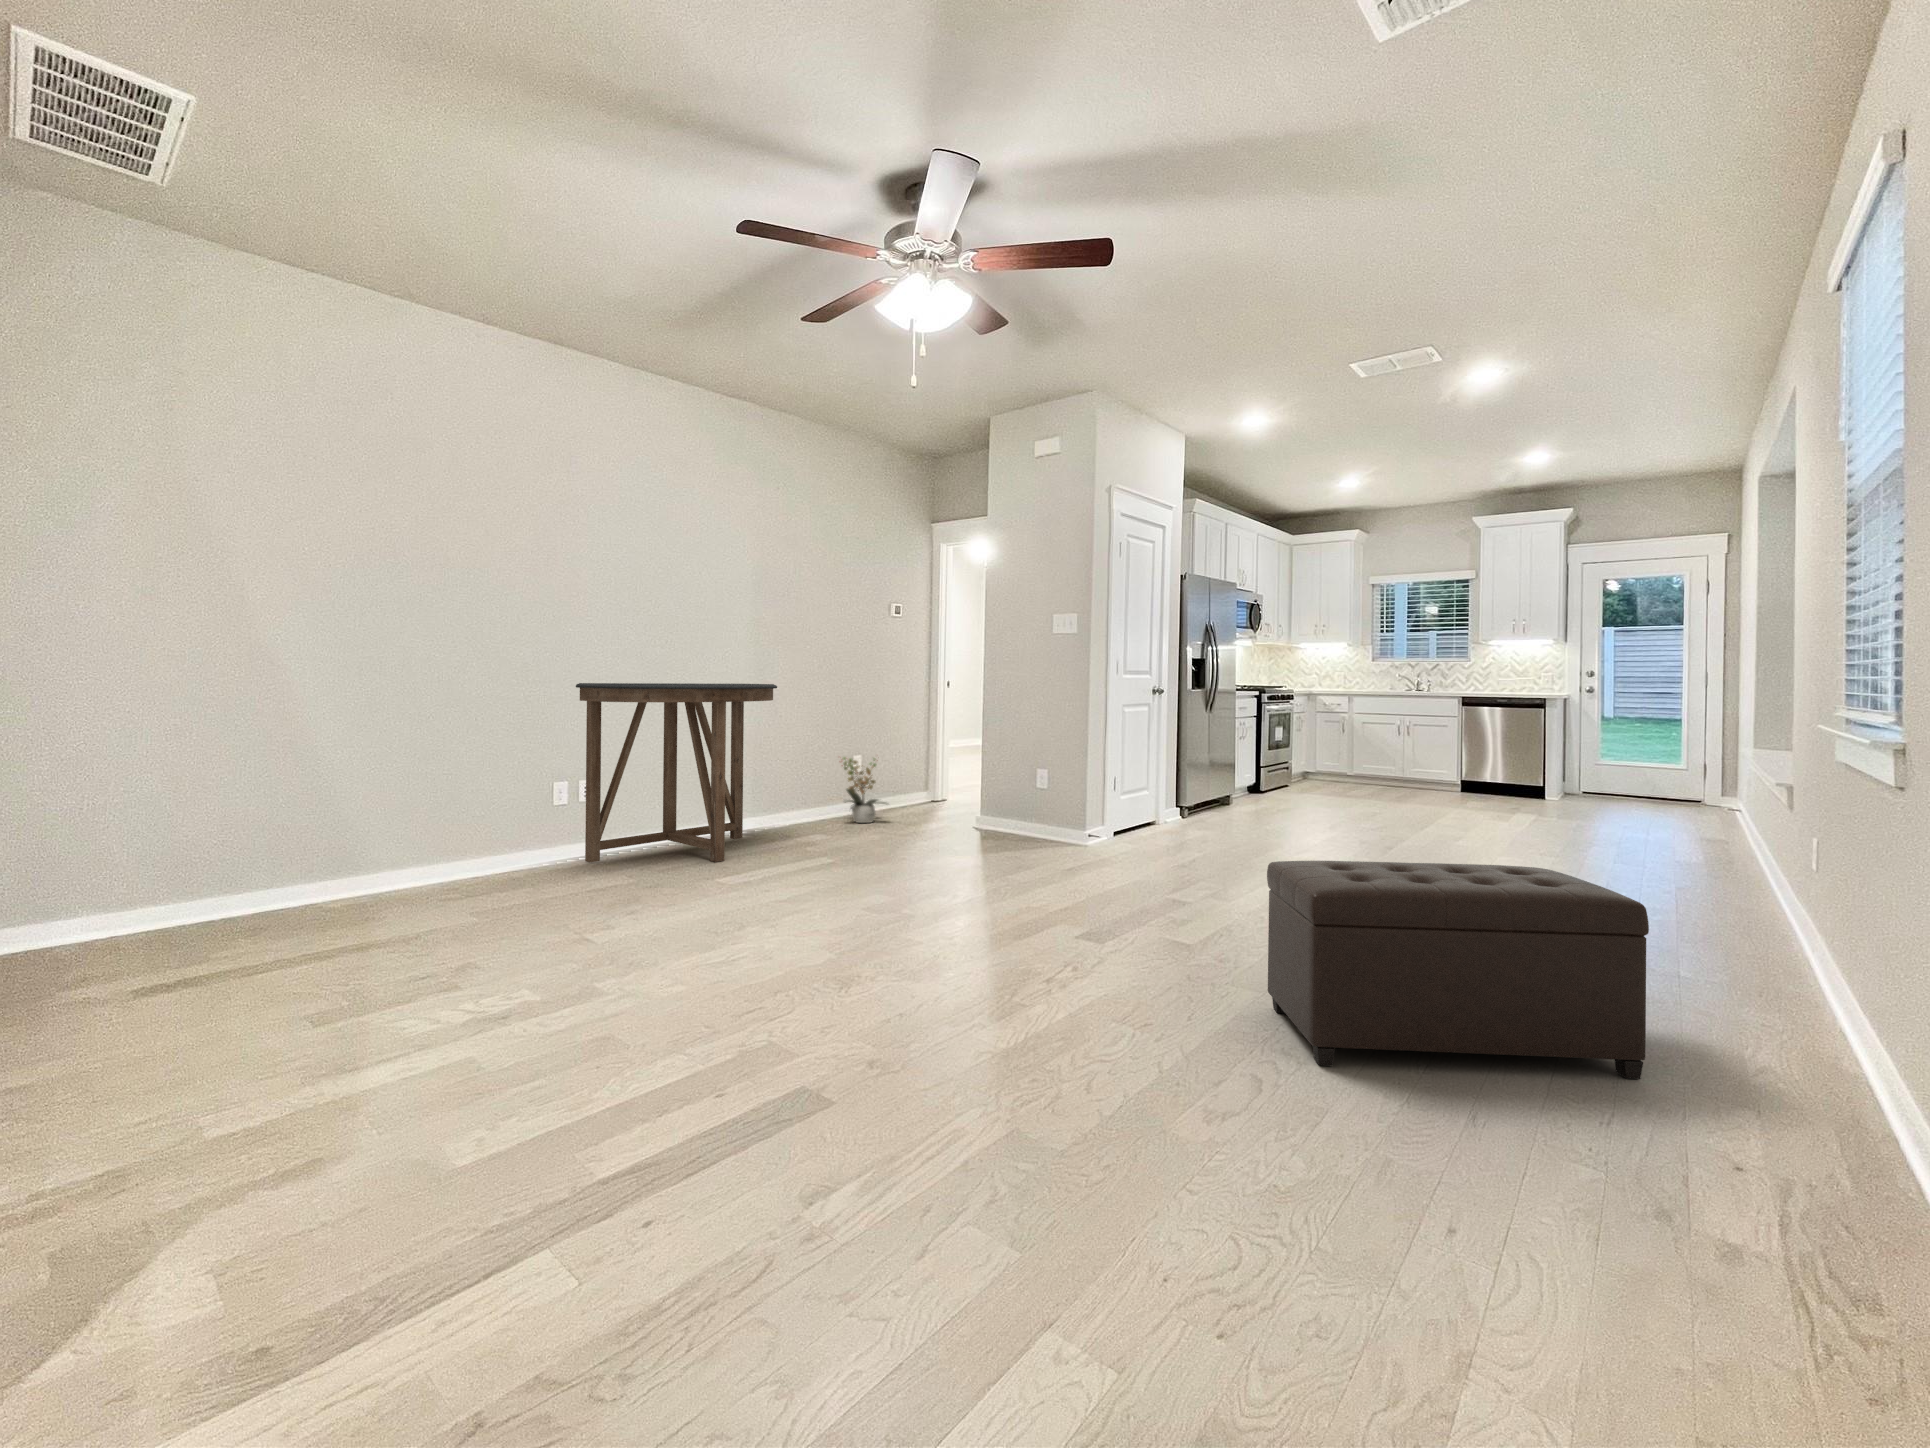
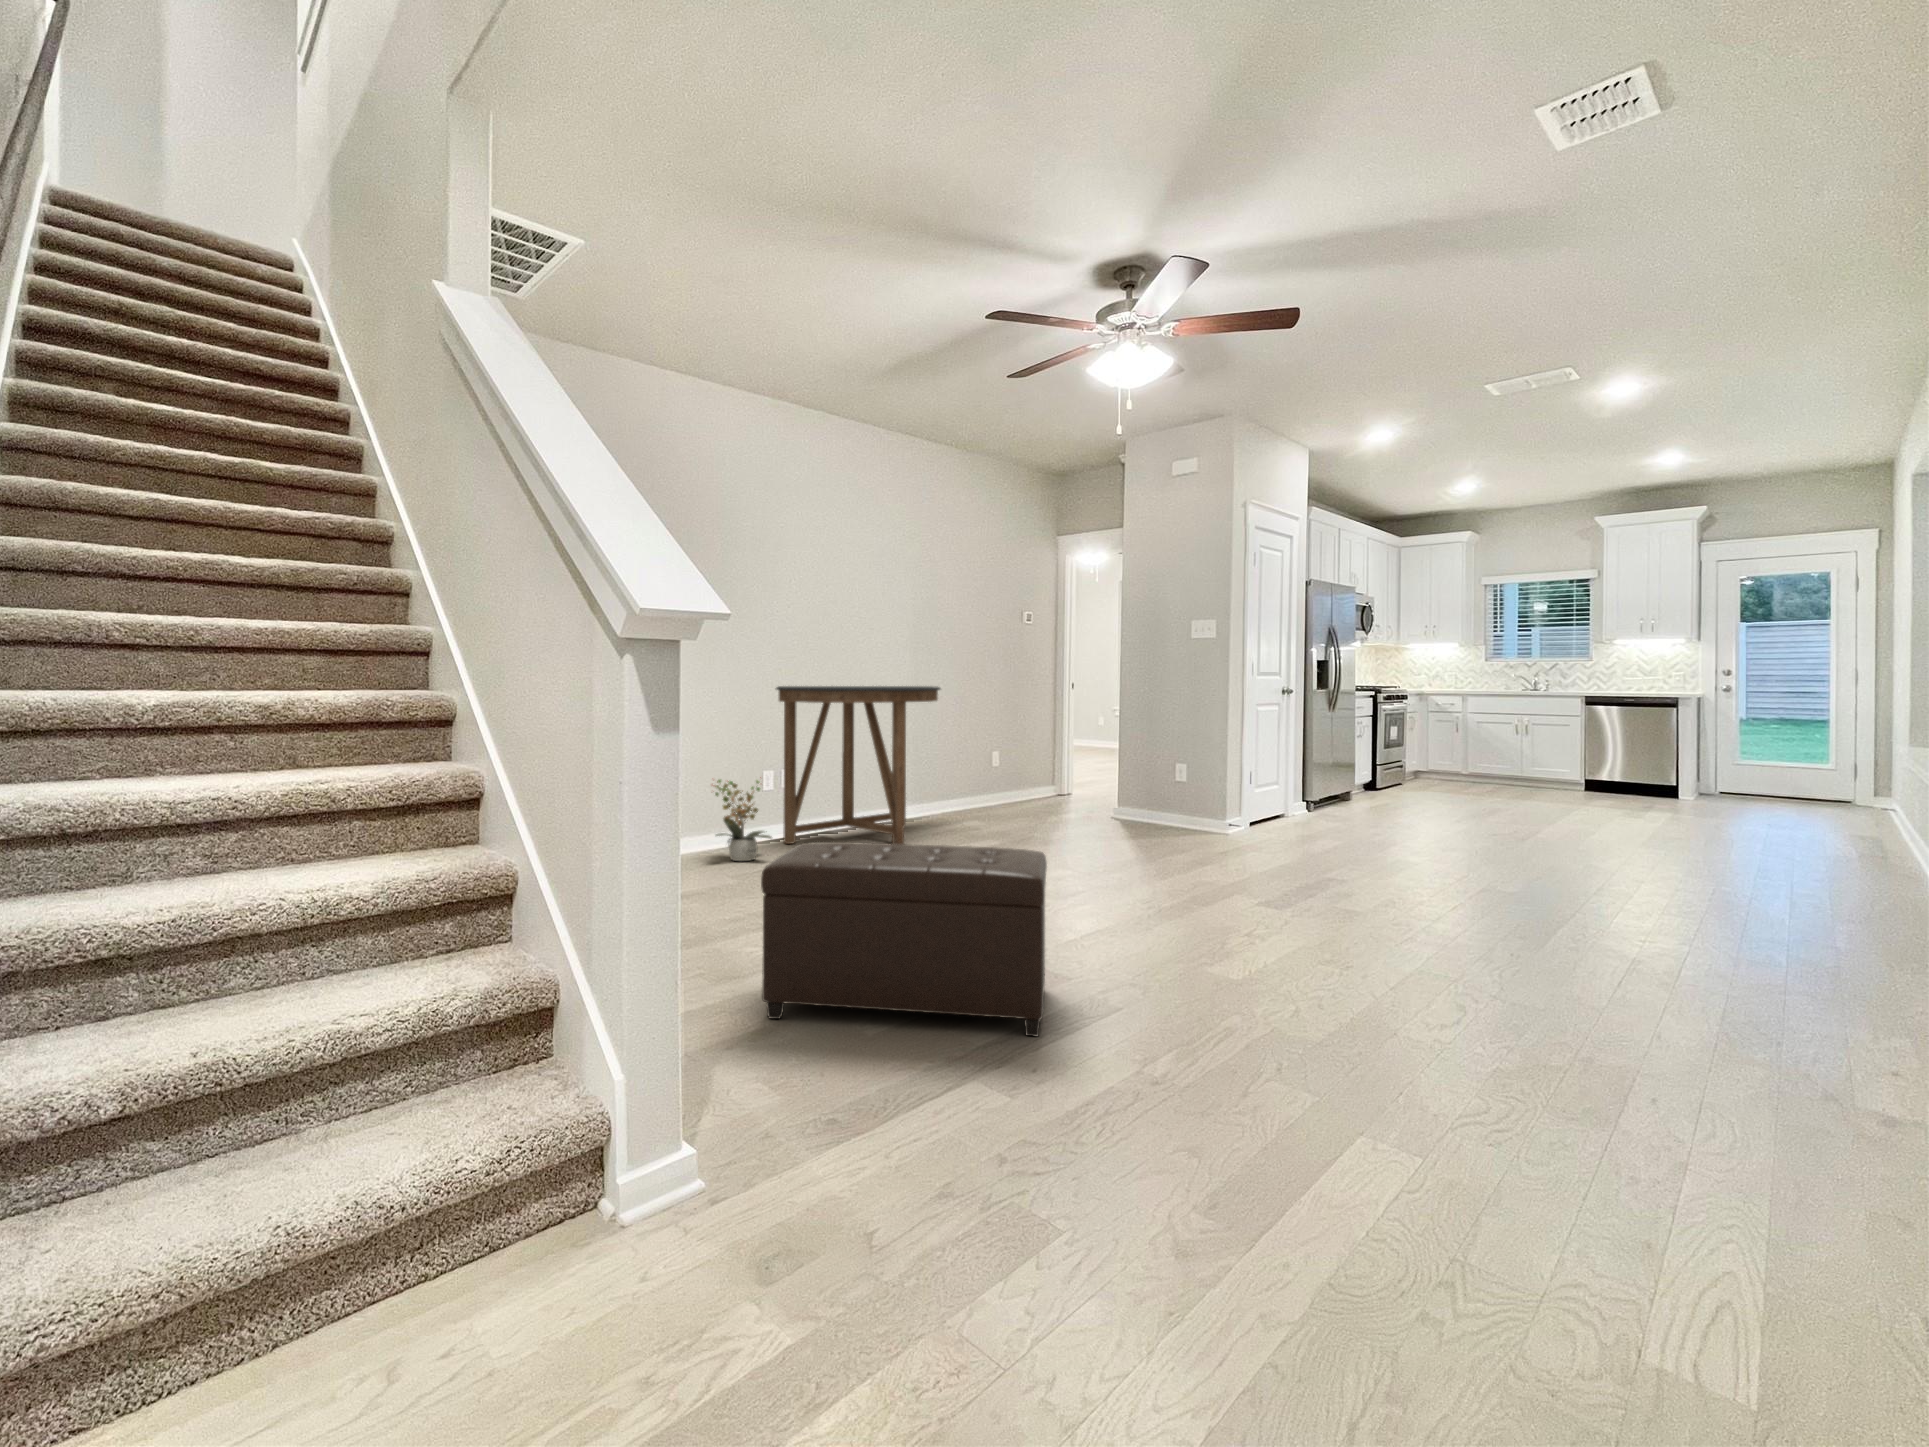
potted plant: present [843,757,887,823] -> present [715,780,771,861]
ottoman: present [1267,861,1649,1079] -> present [761,842,1047,1036]

